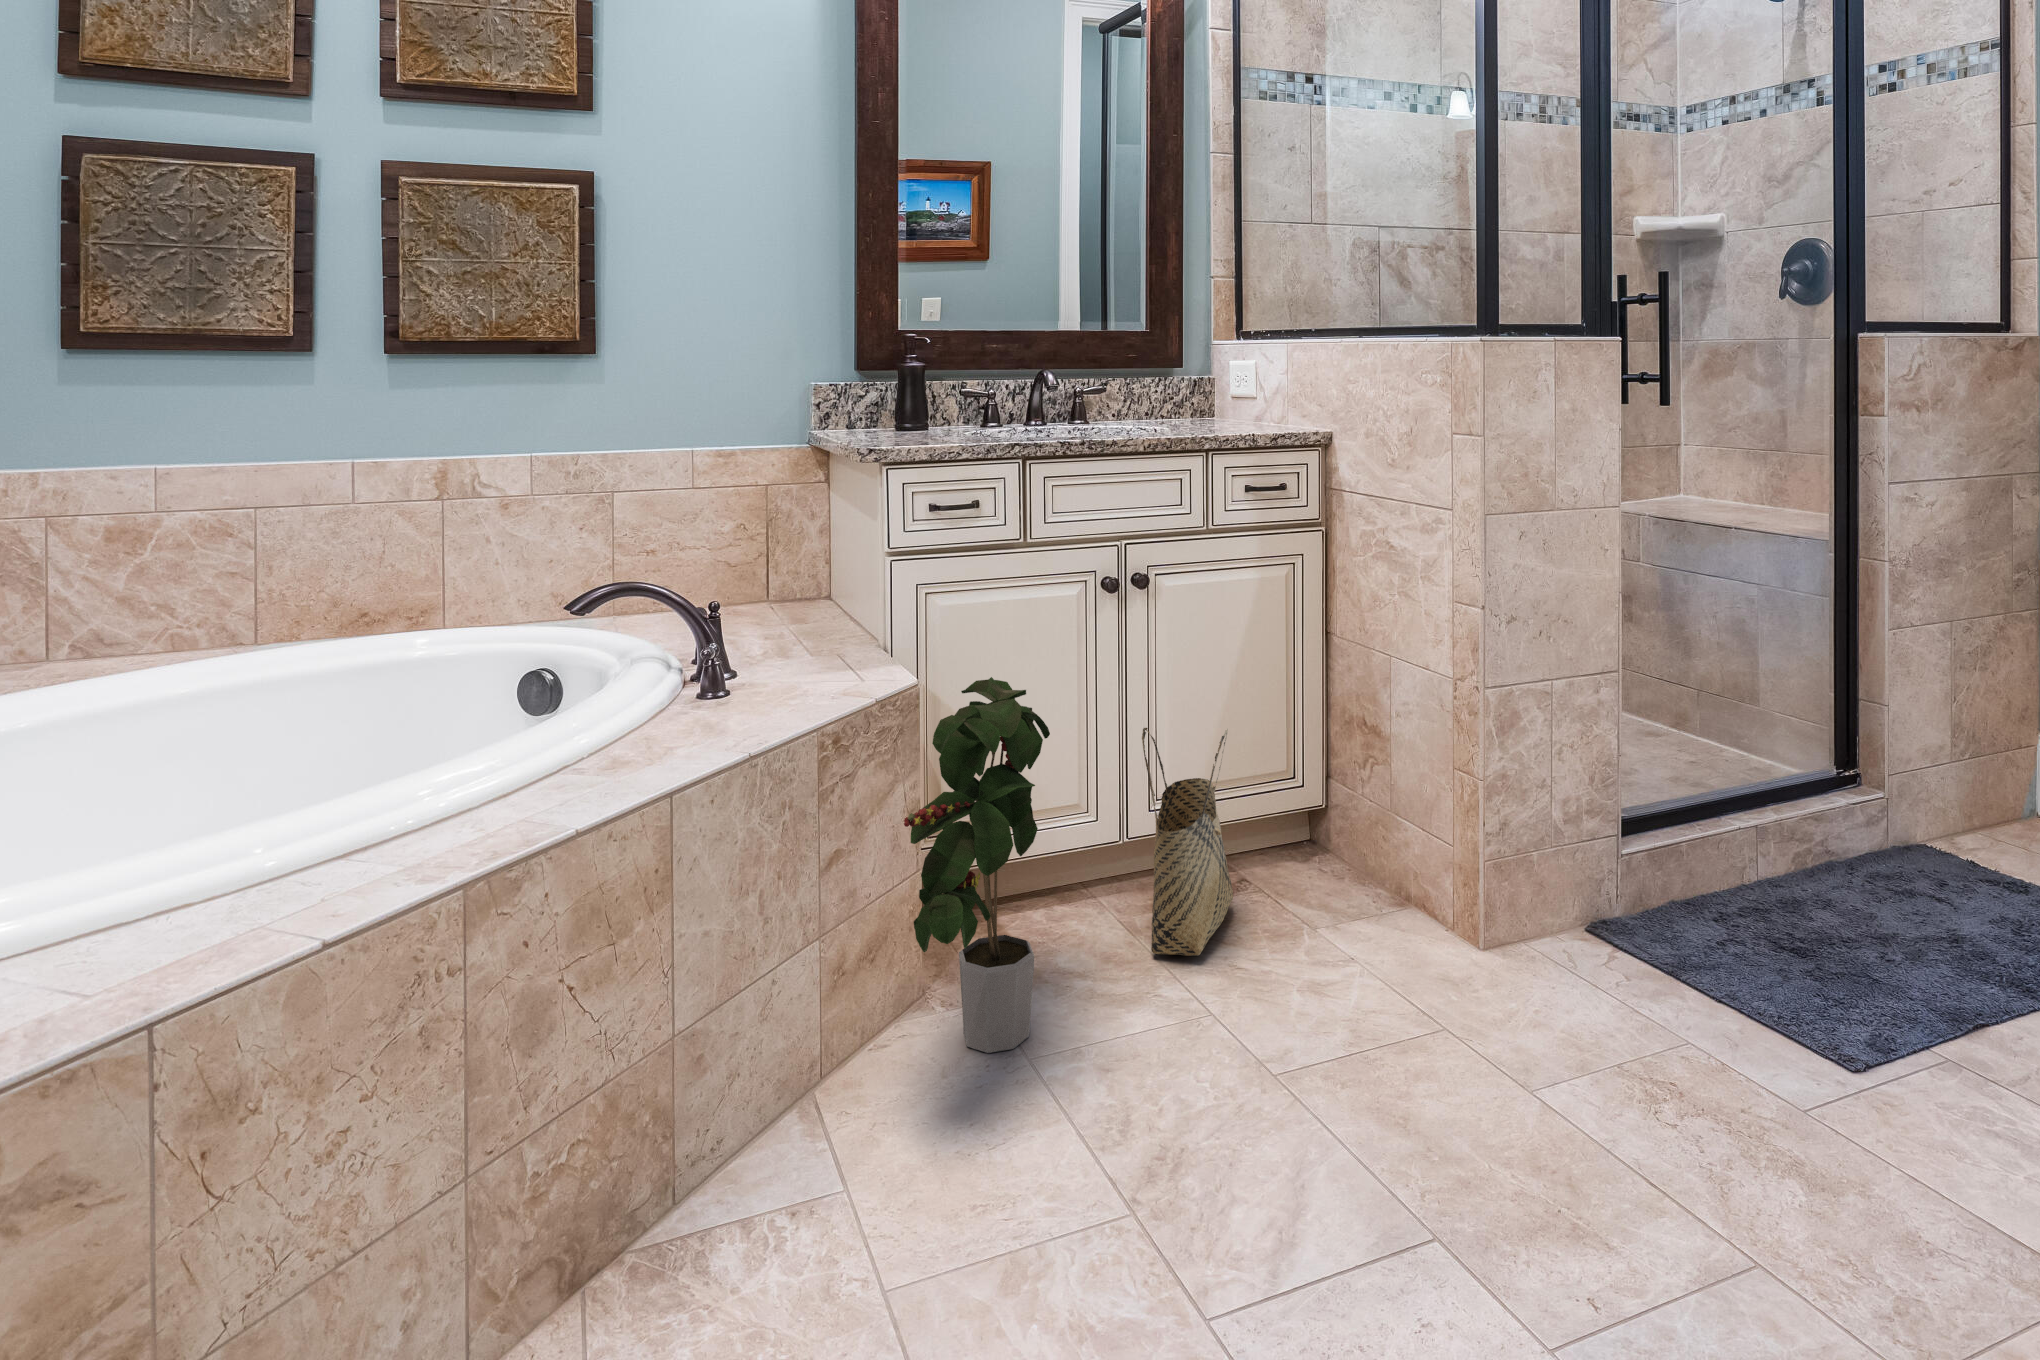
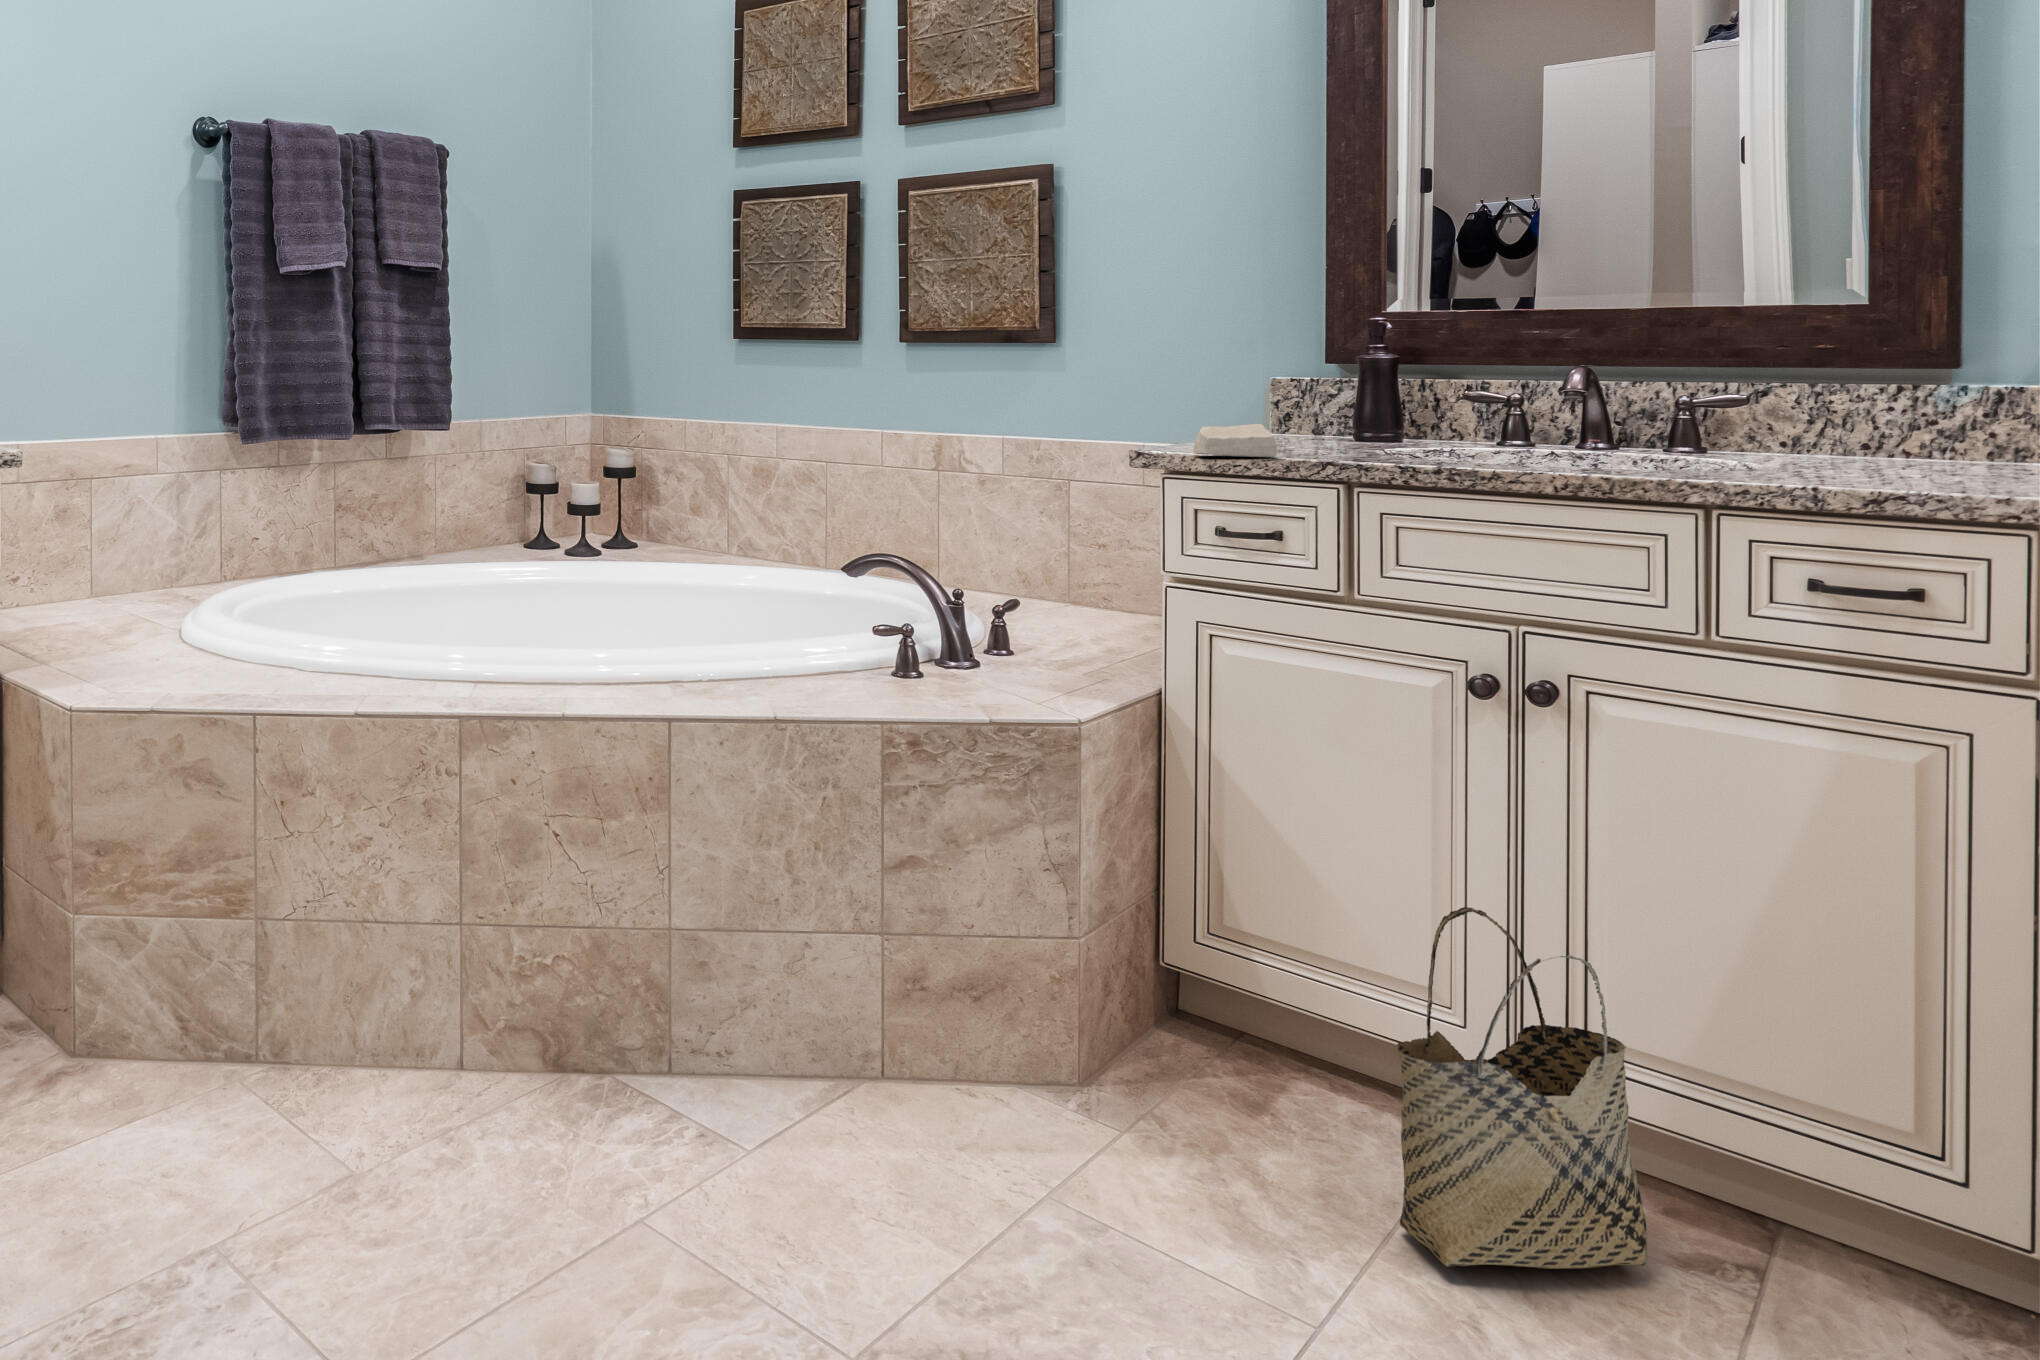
soap bar: none [917,418,972,445] -> present [1193,424,1278,457]
potted plant: present [904,677,1050,1053] -> none [902,737,1264,1180]

